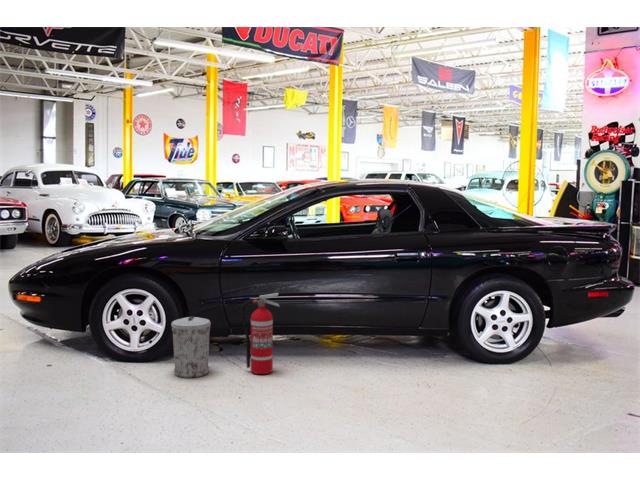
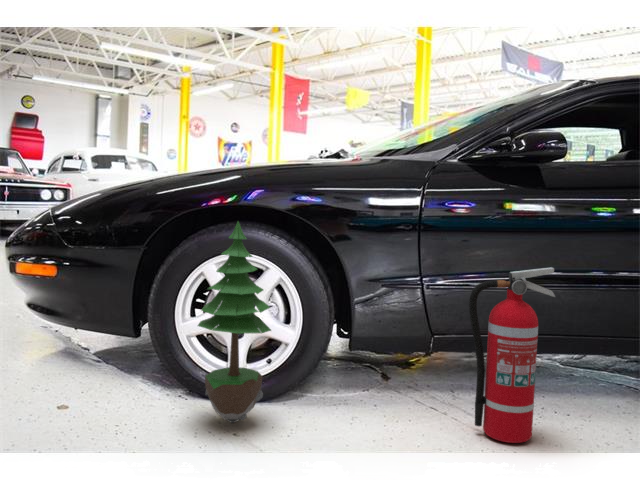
potted tree: none [112,276,148,371] -> present [198,221,271,423]
trash can: present [171,316,211,378] -> none [323,311,406,447]

